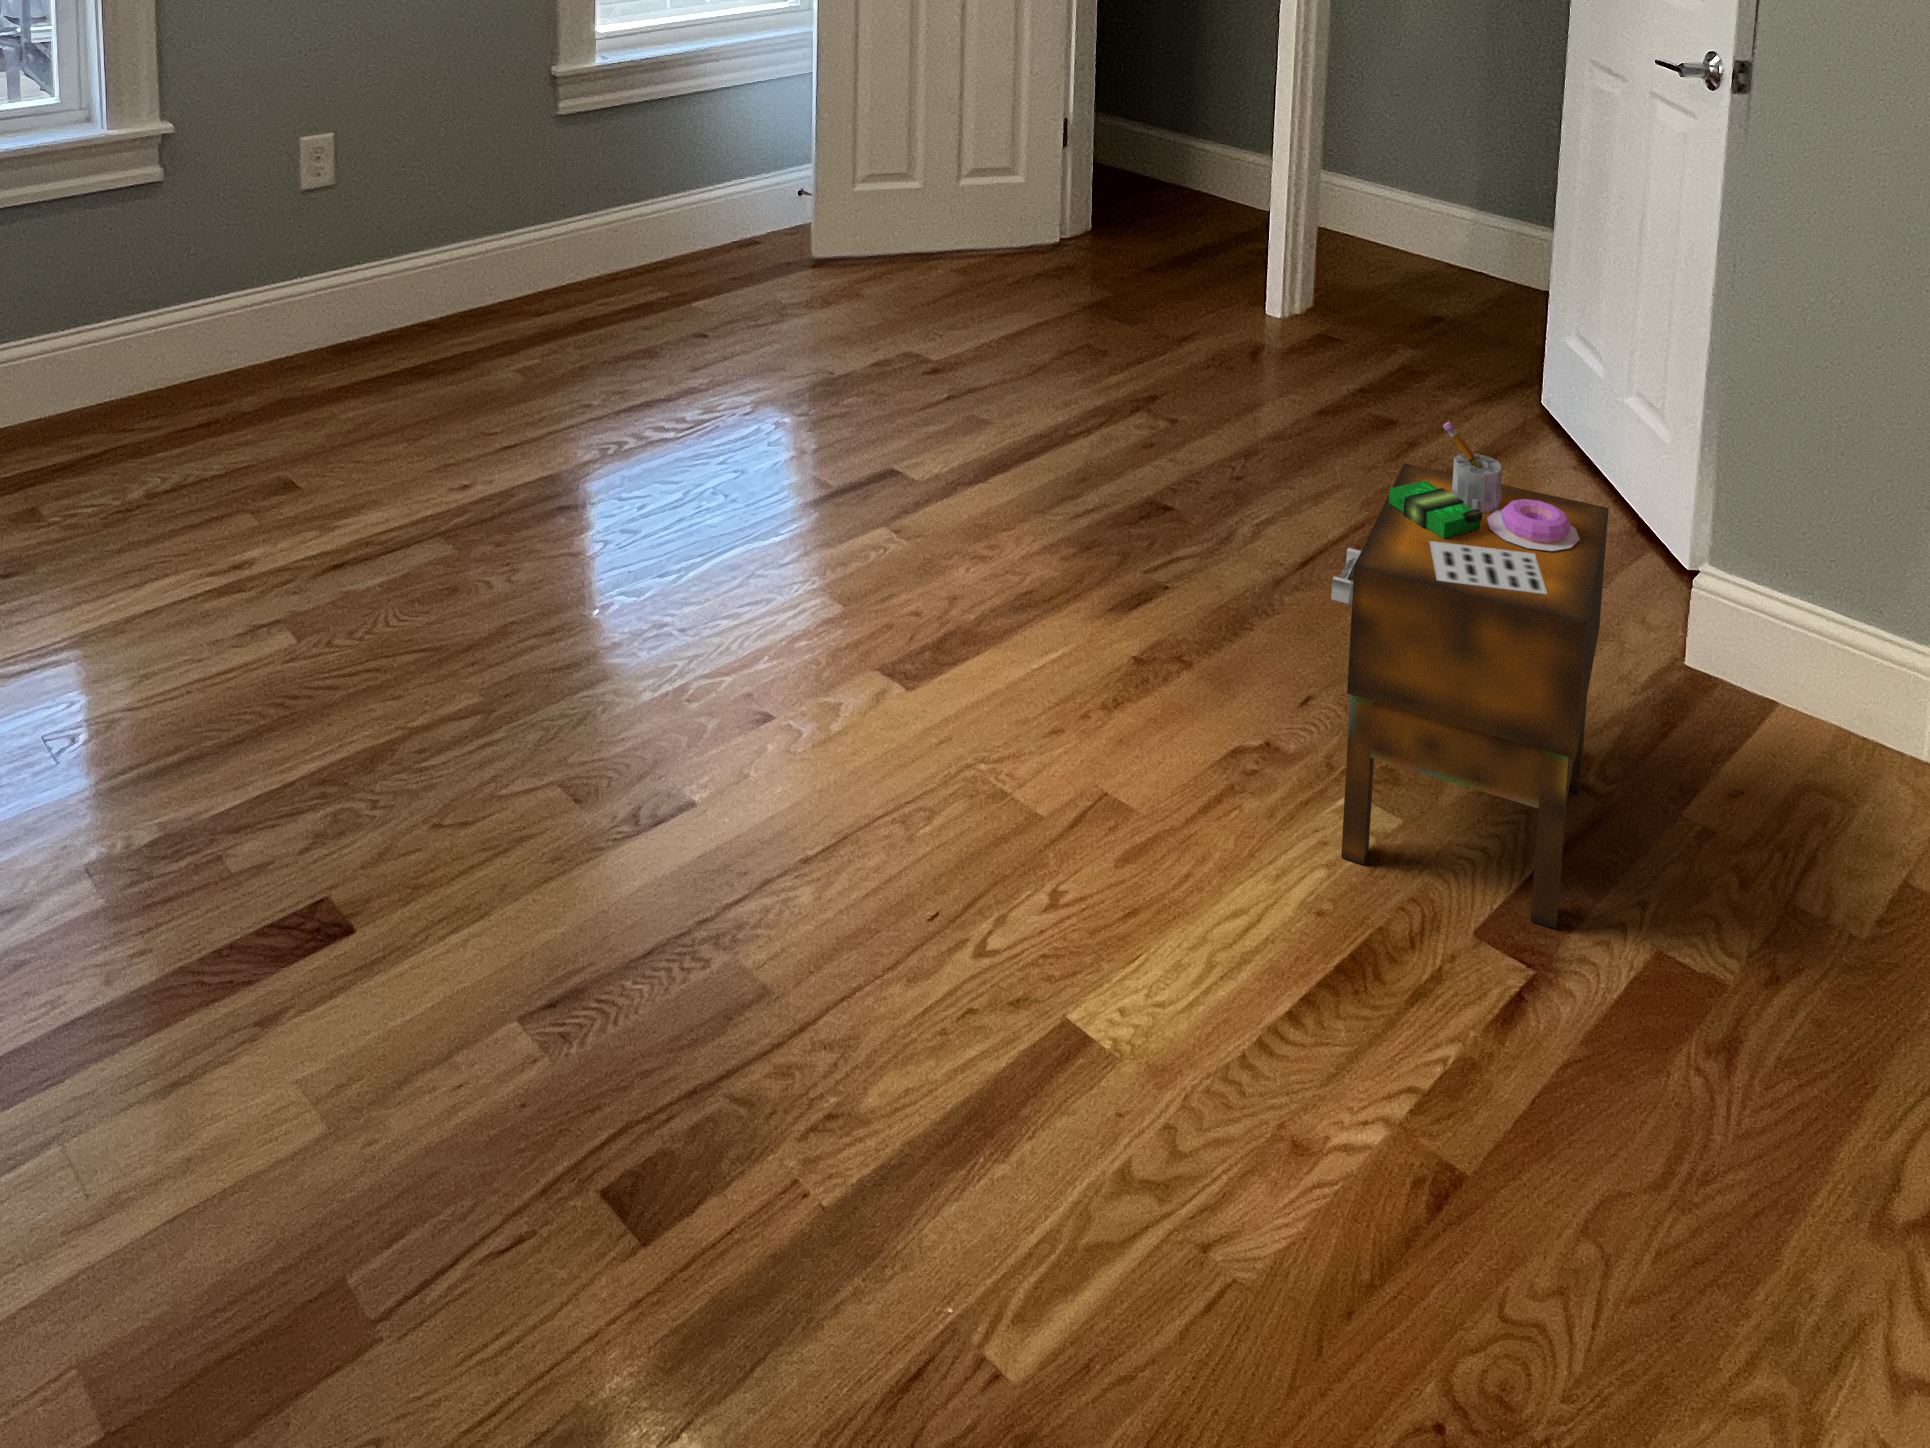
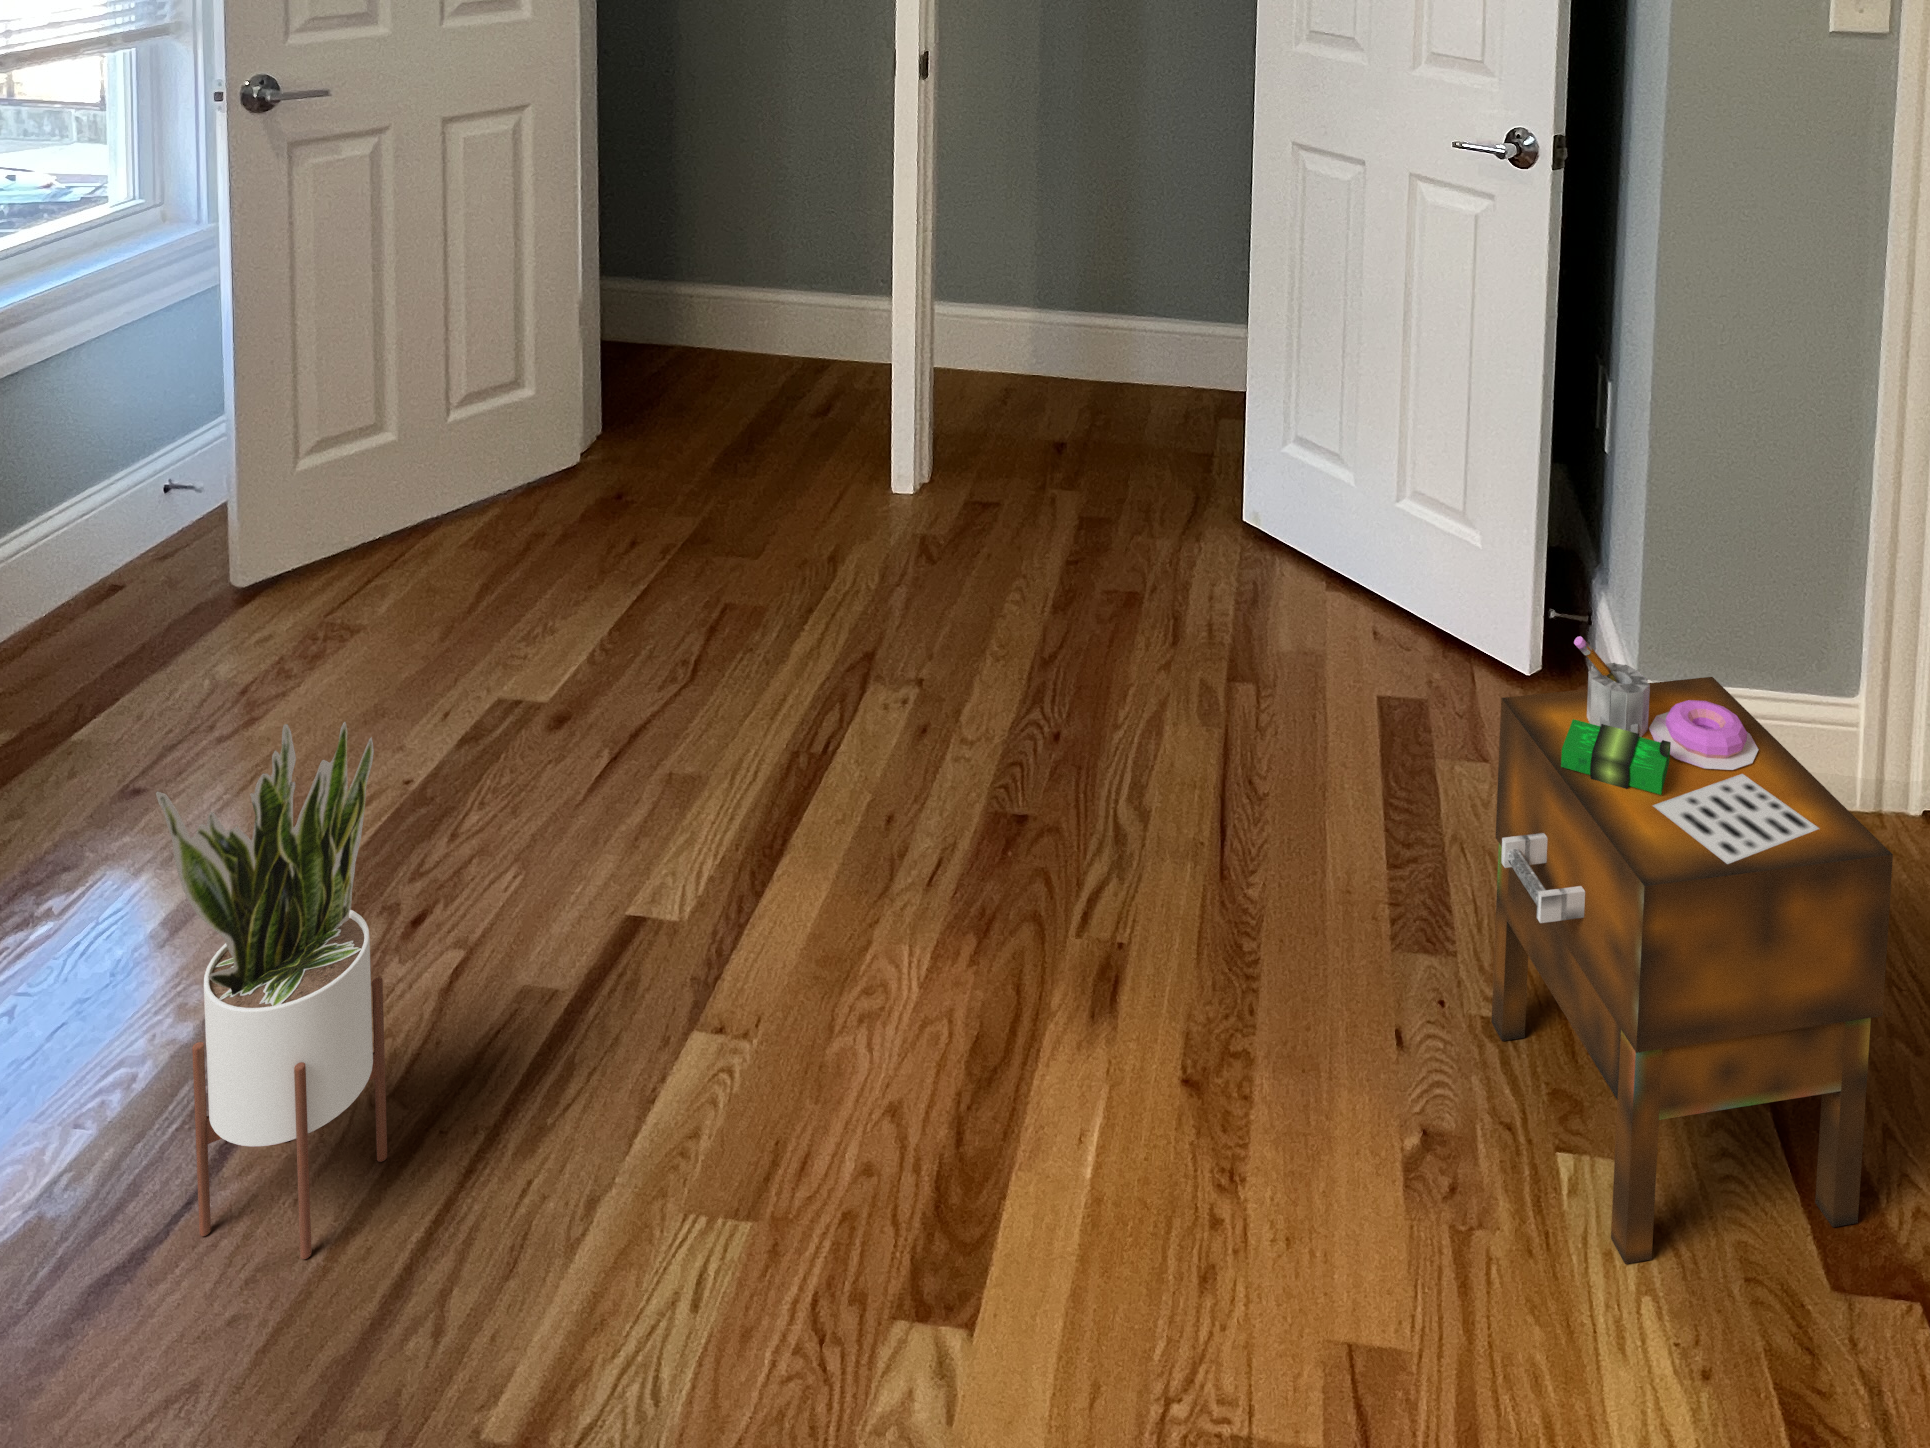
potted plant: none [592,247,714,535] -> present [156,722,387,1259]

